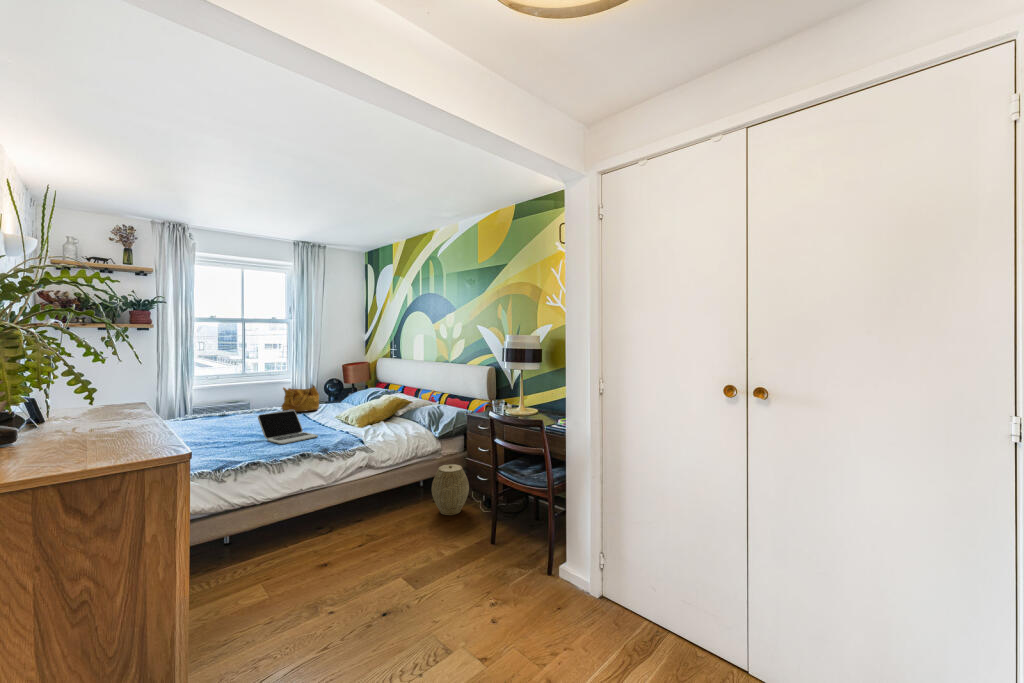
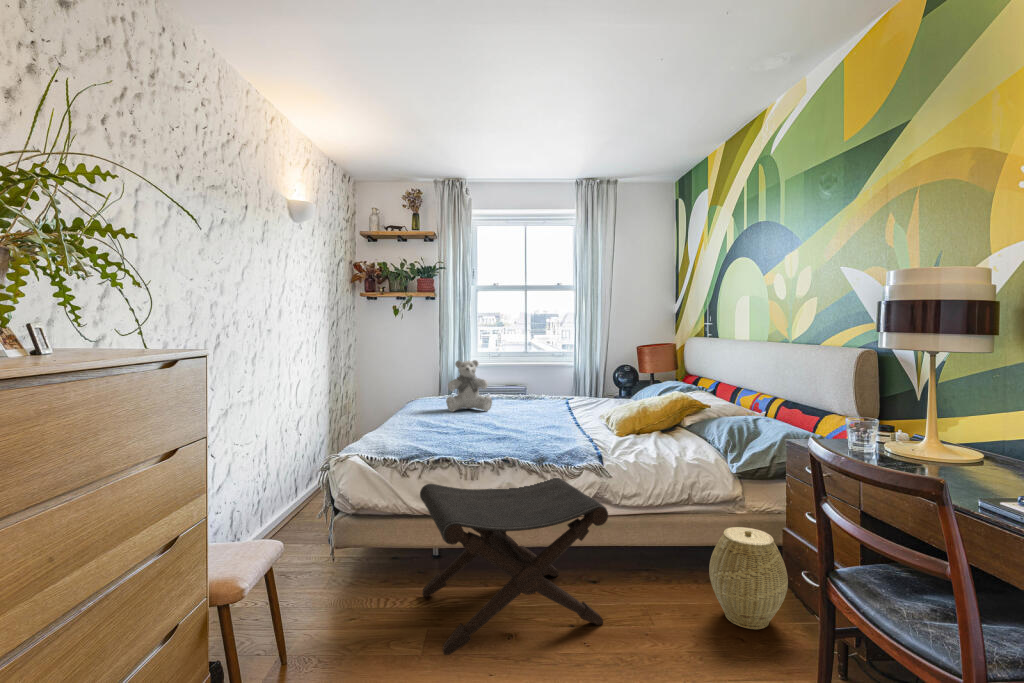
teddy bear: none [200,385,244,430] -> present [446,360,492,412]
handbag: present [282,385,319,412] -> none [548,369,594,405]
laptop: present [258,410,318,444] -> none [484,397,550,441]
footstool: none [244,457,385,583] -> present [420,478,608,655]

